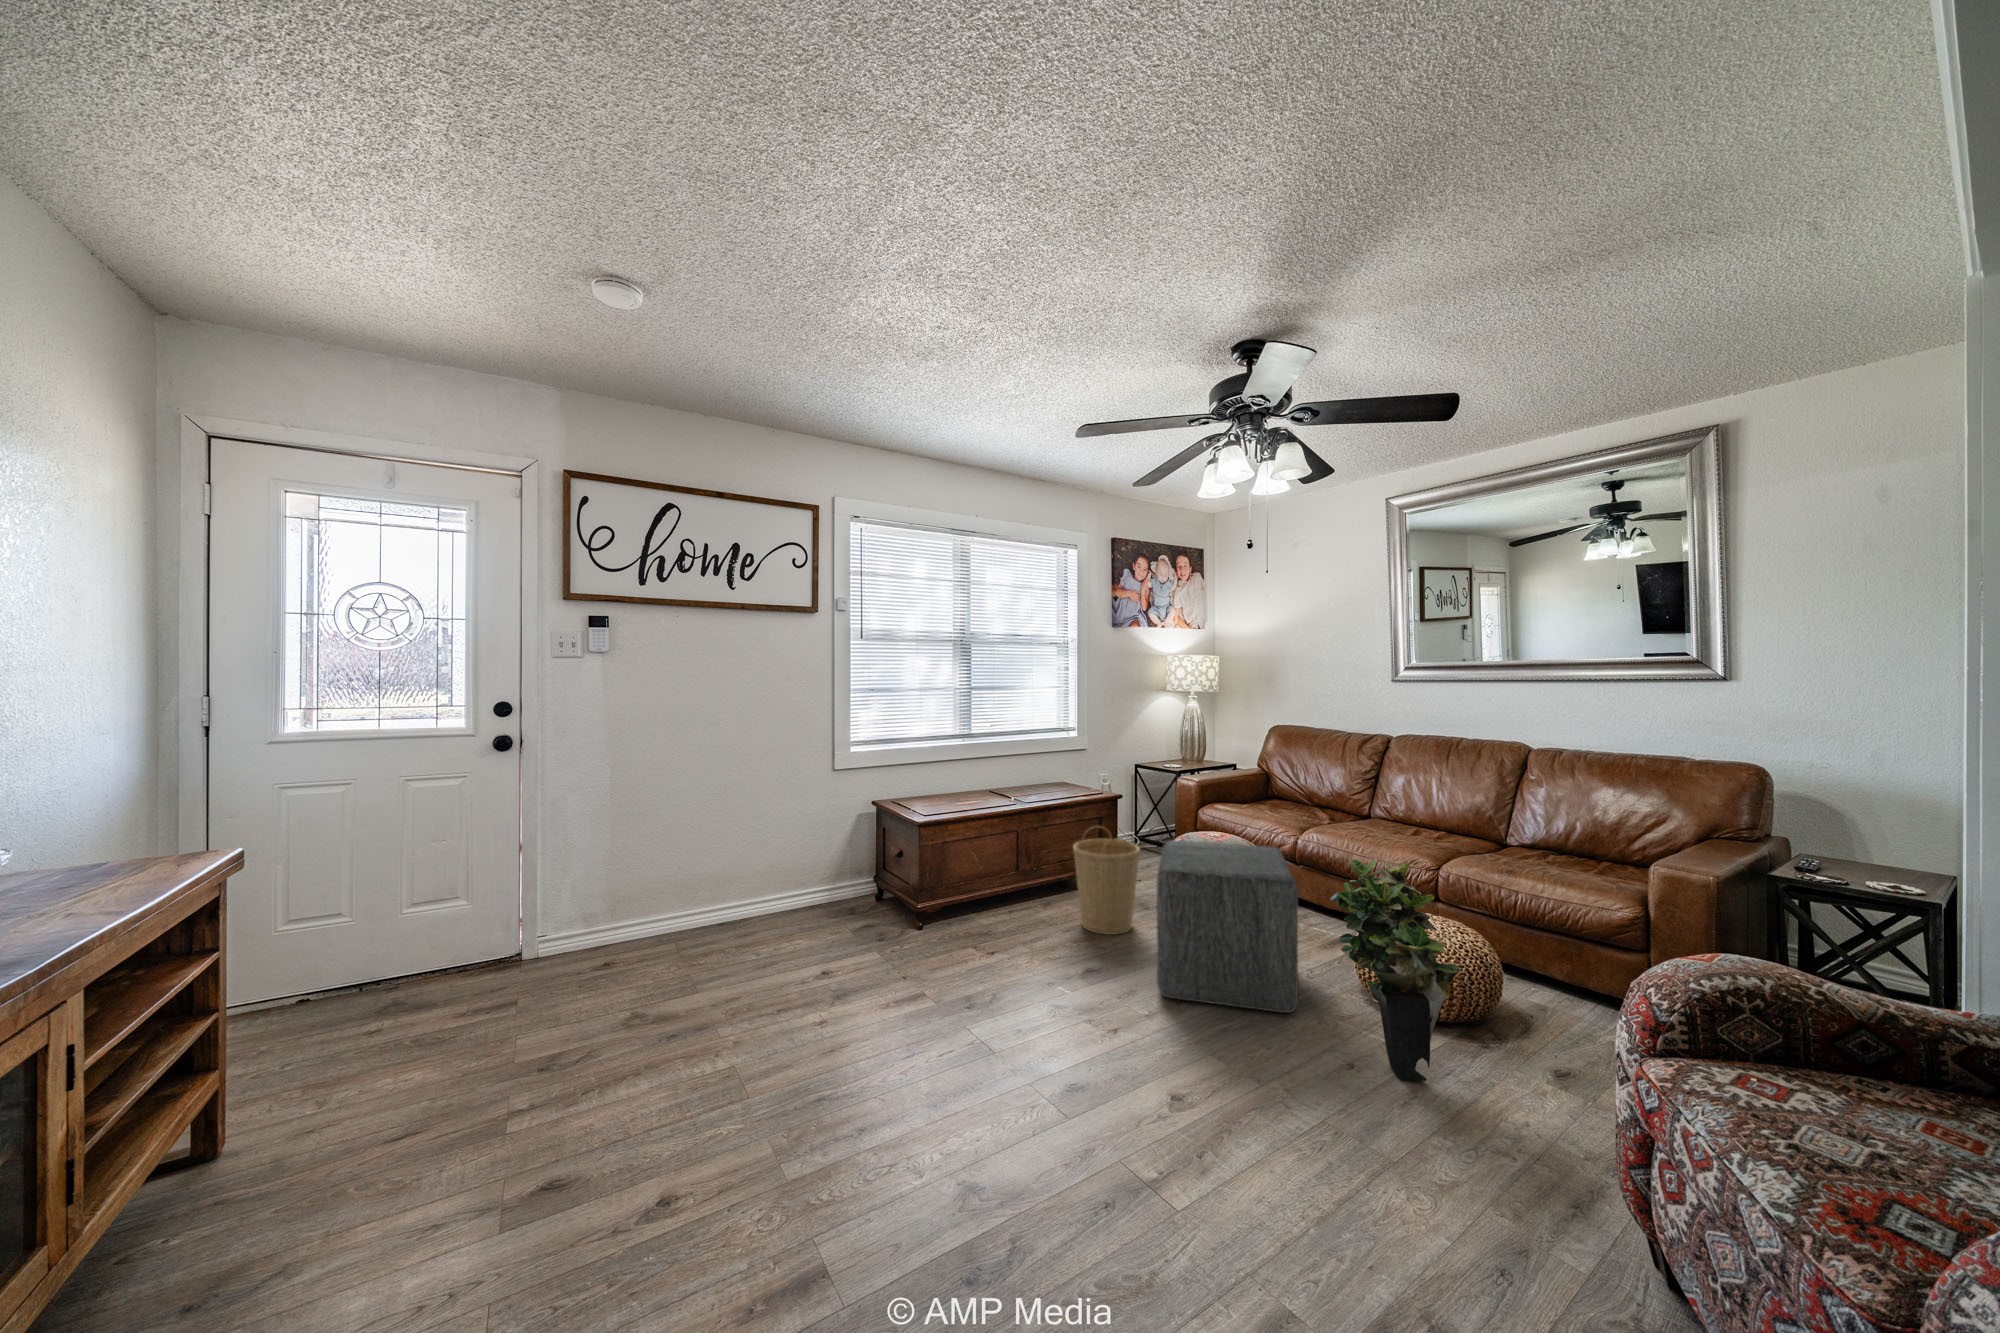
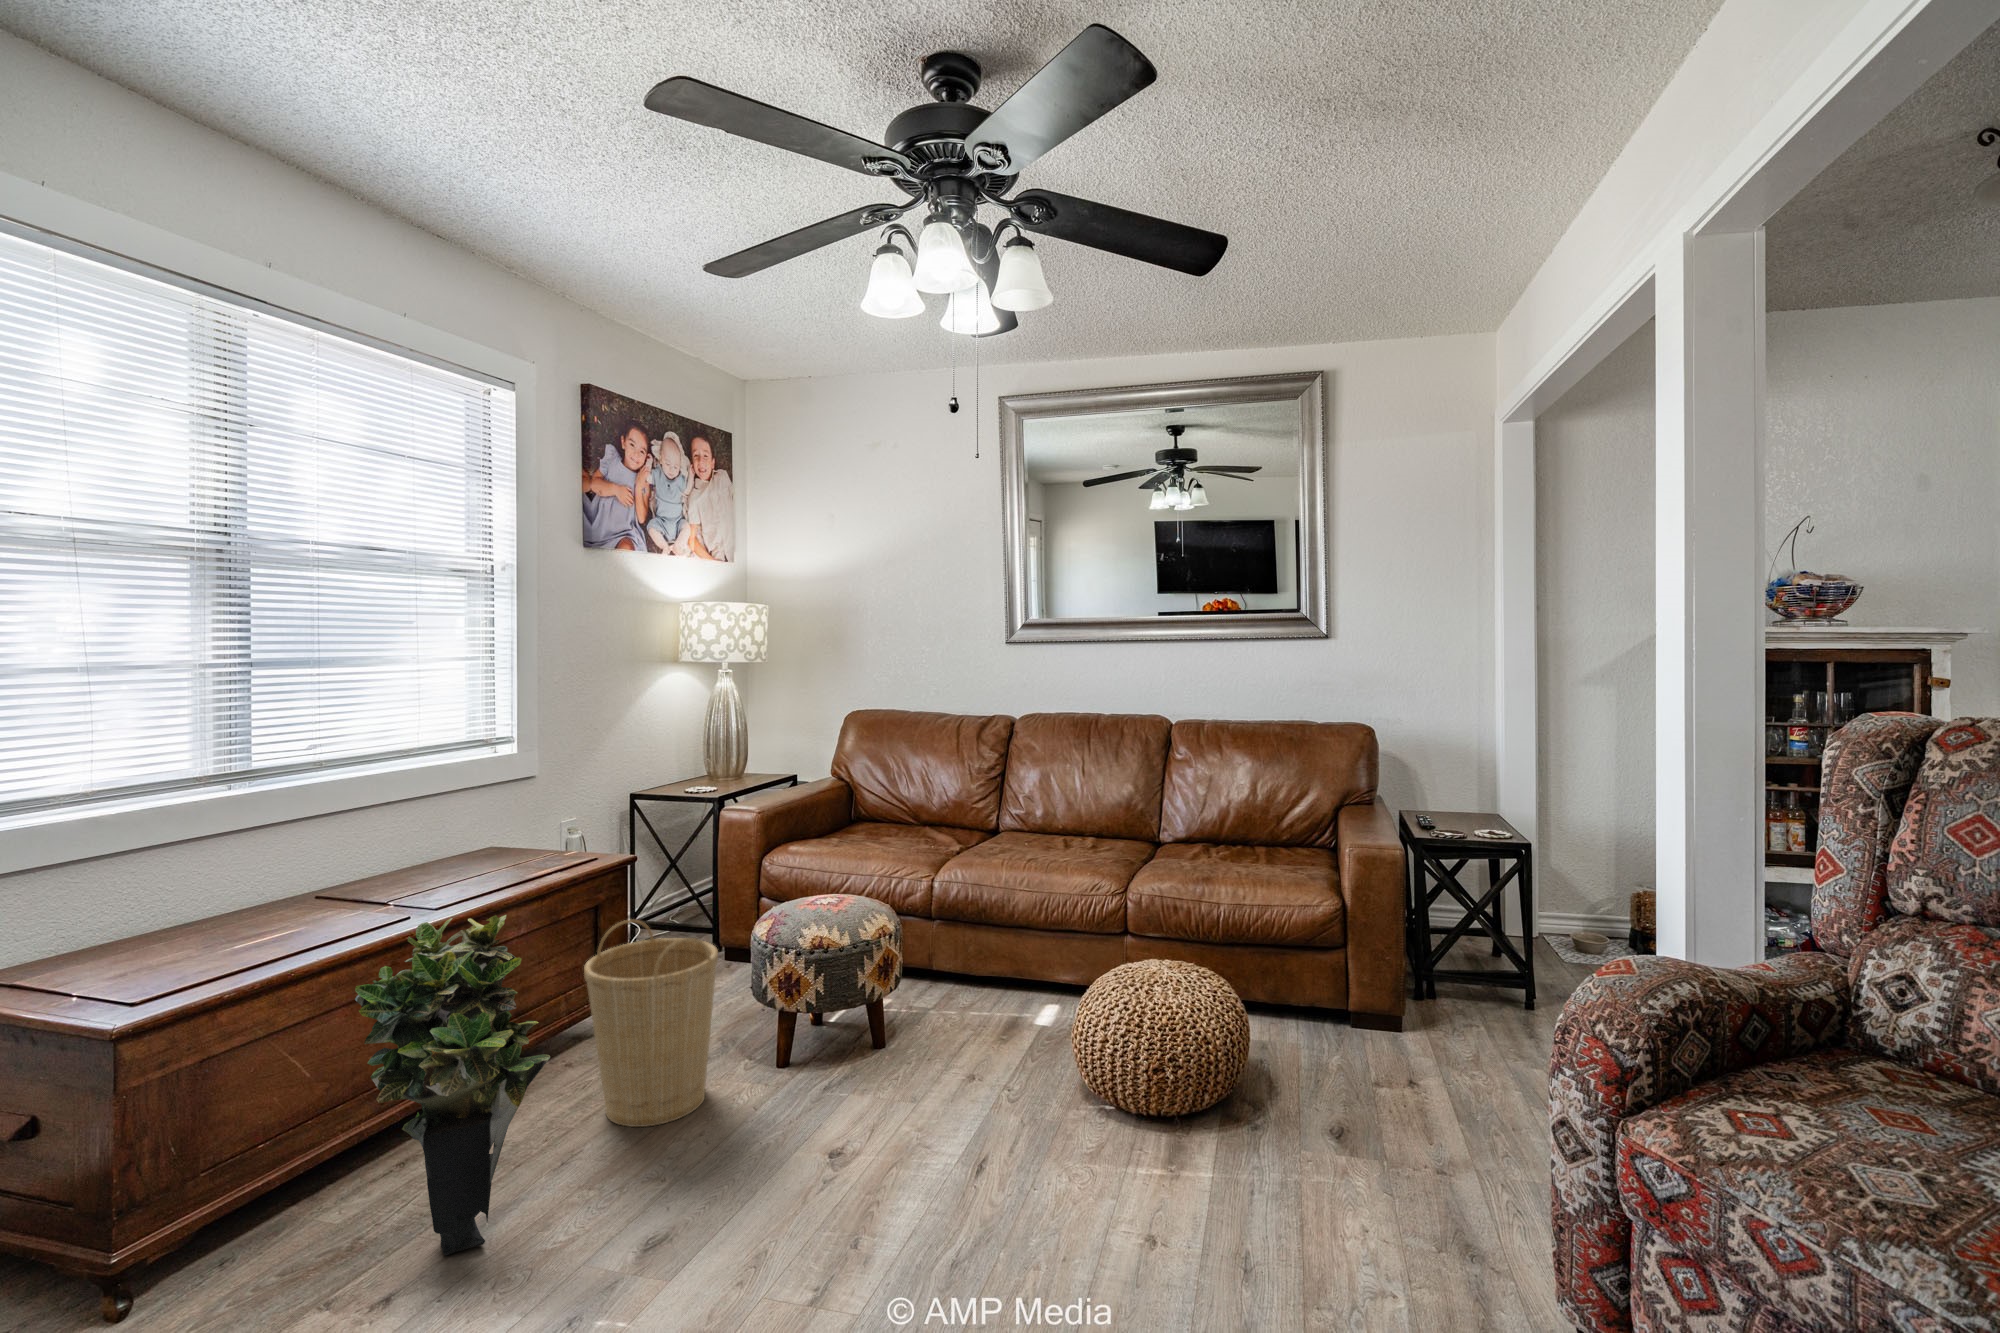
ottoman: present [1157,840,1298,1013] -> none [778,905,1038,1221]
potted plant: present [1330,859,1461,1081] -> present [355,915,550,1256]

